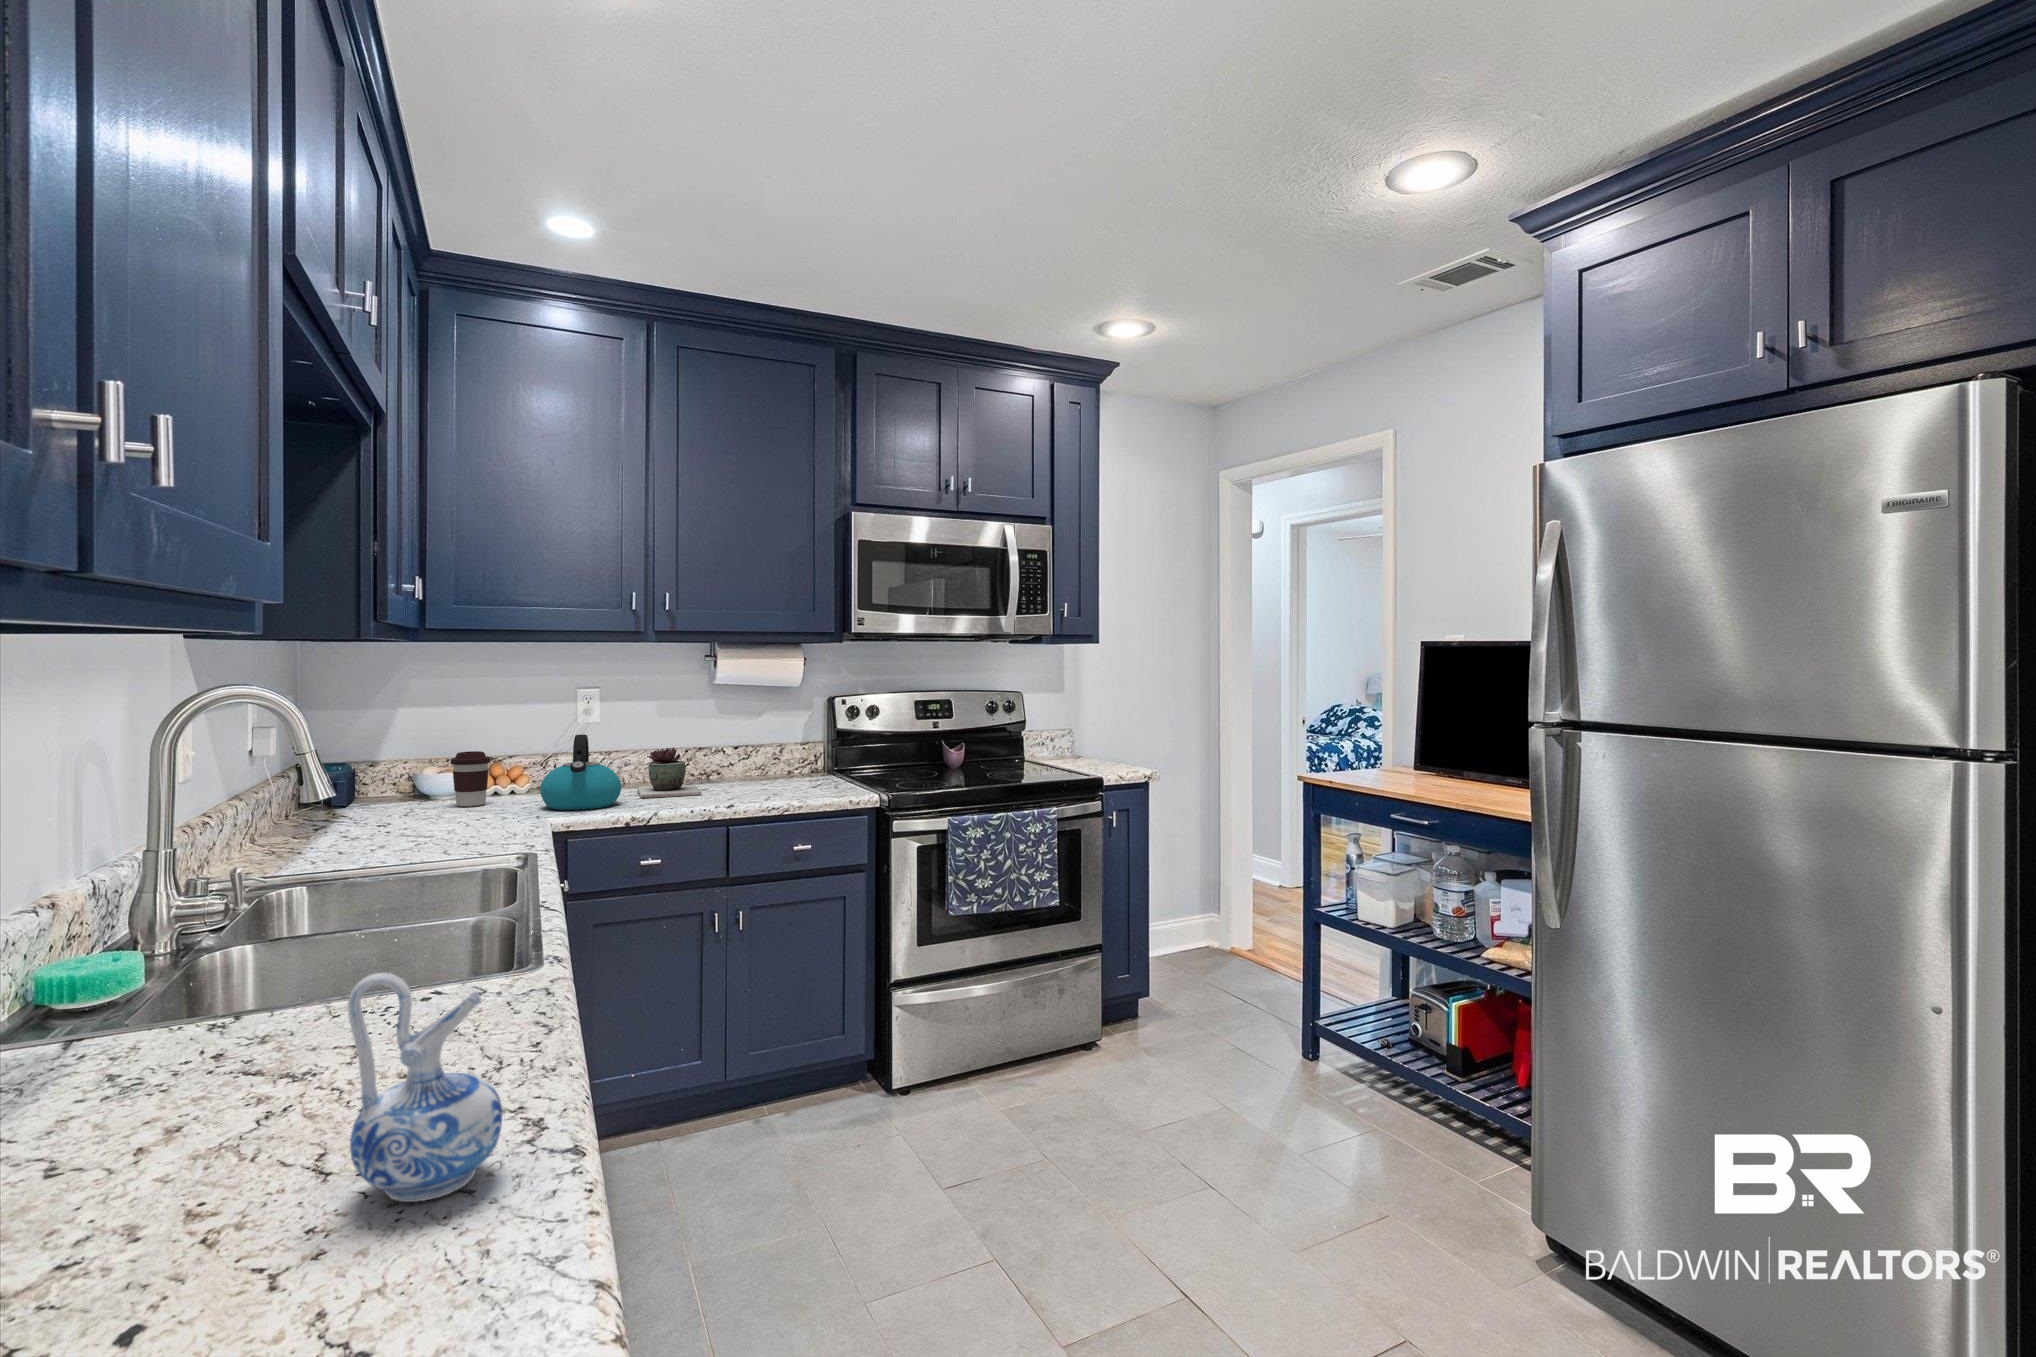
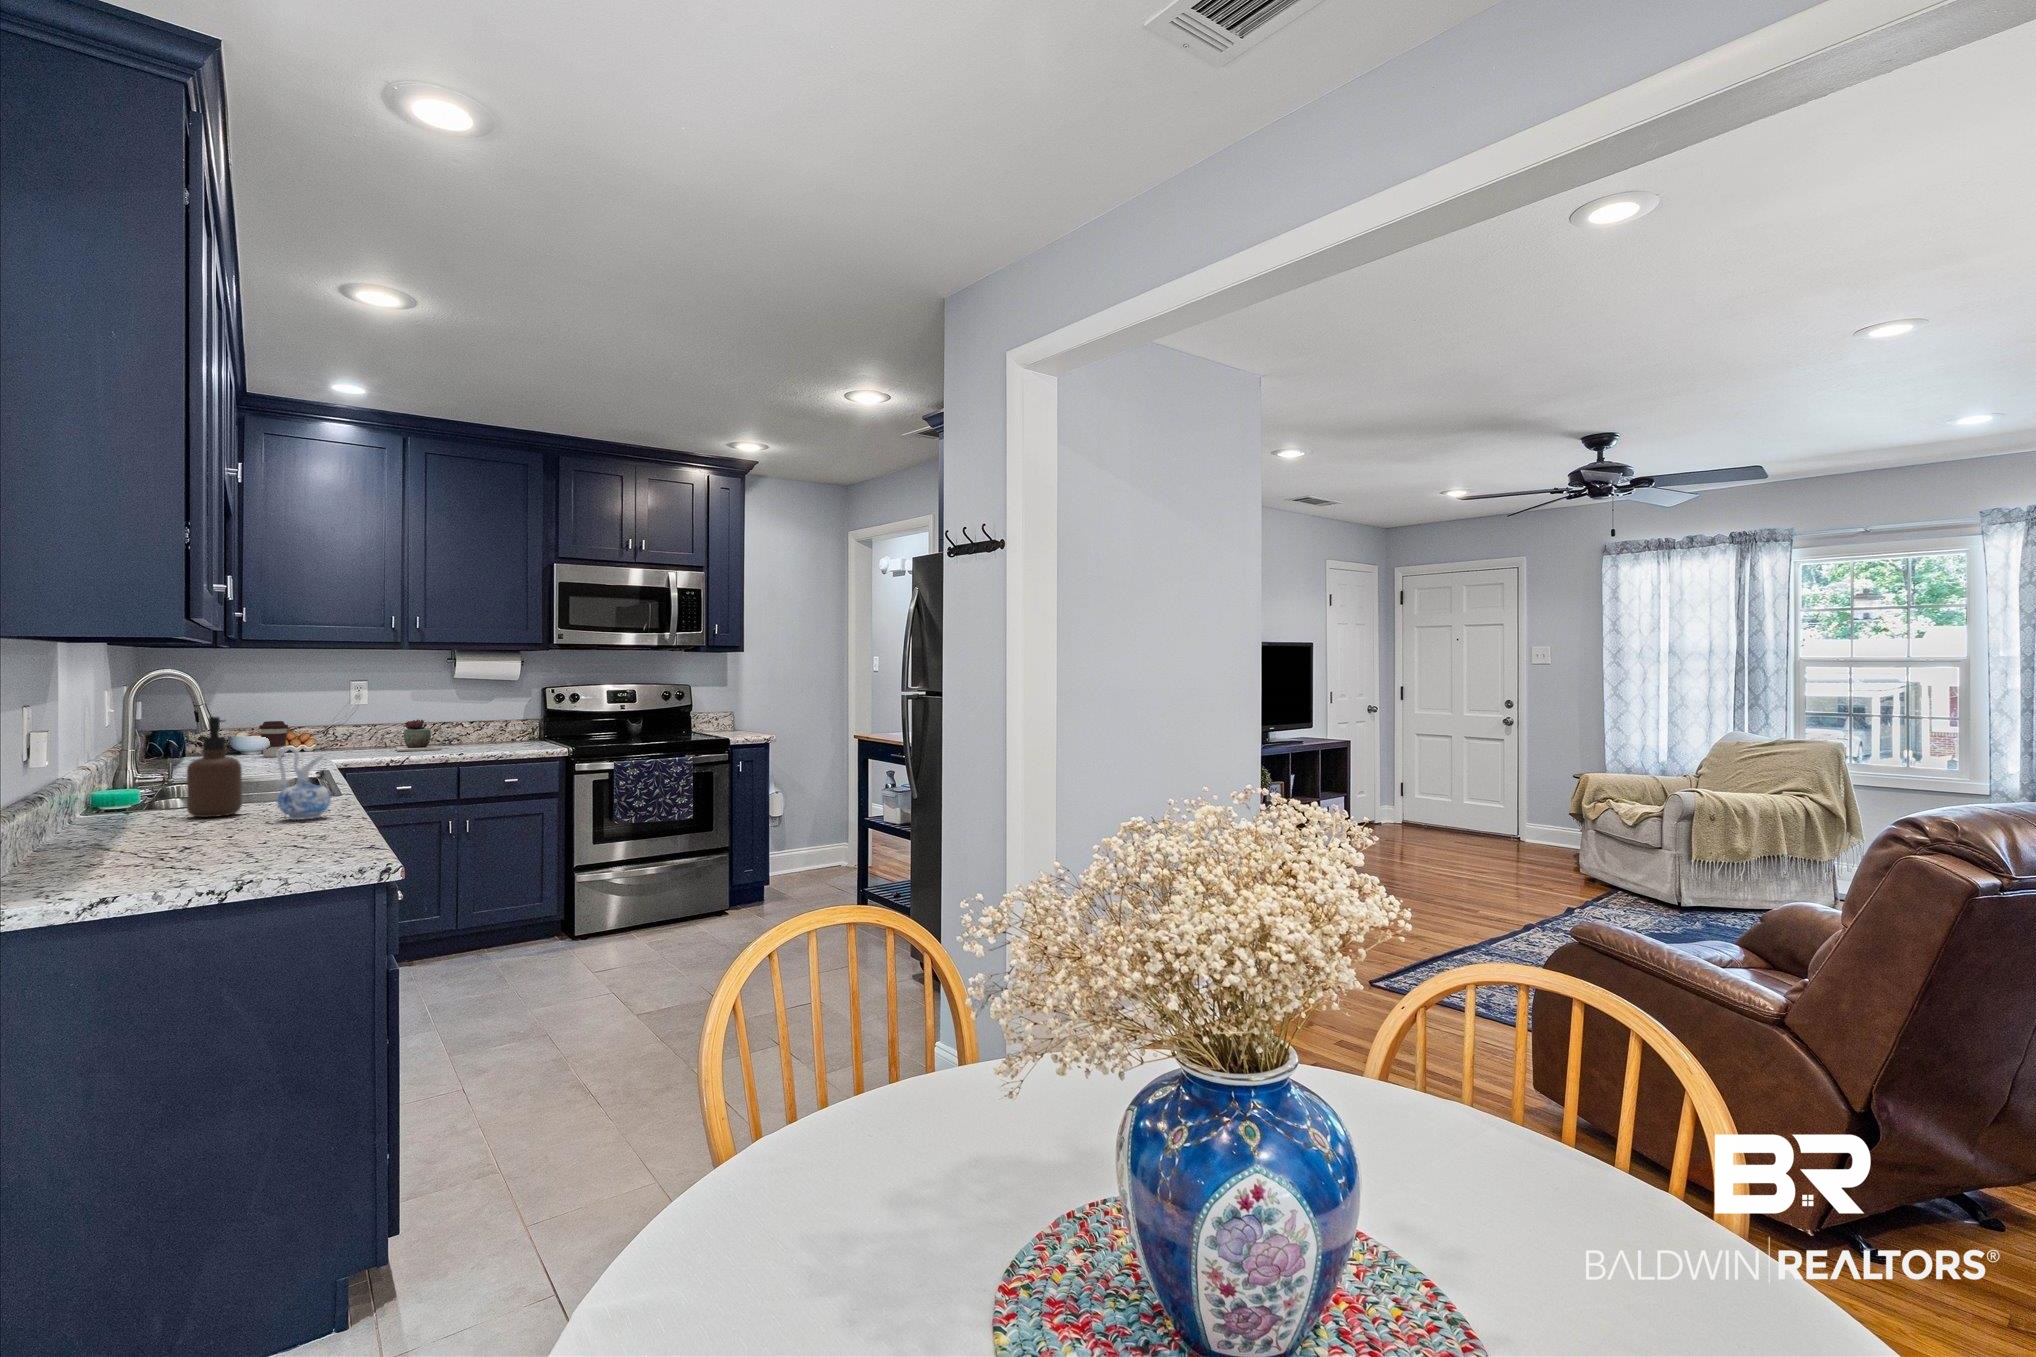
kettle: present [540,734,622,810] -> none [325,708,383,756]
soap dispenser: none [143,854,293,1144] -> present [187,717,242,817]

